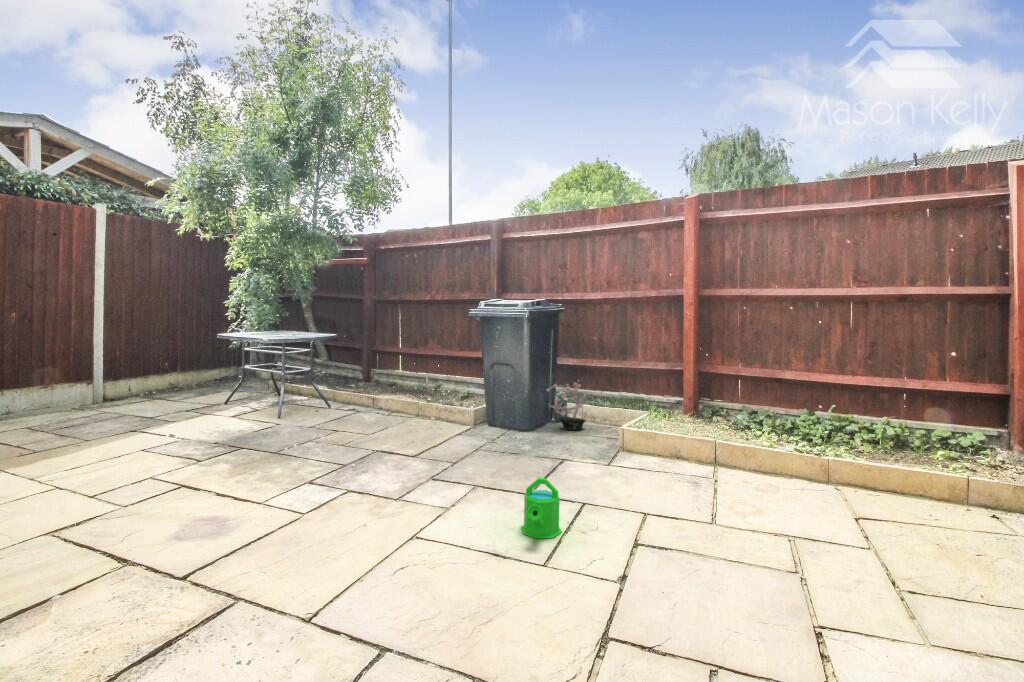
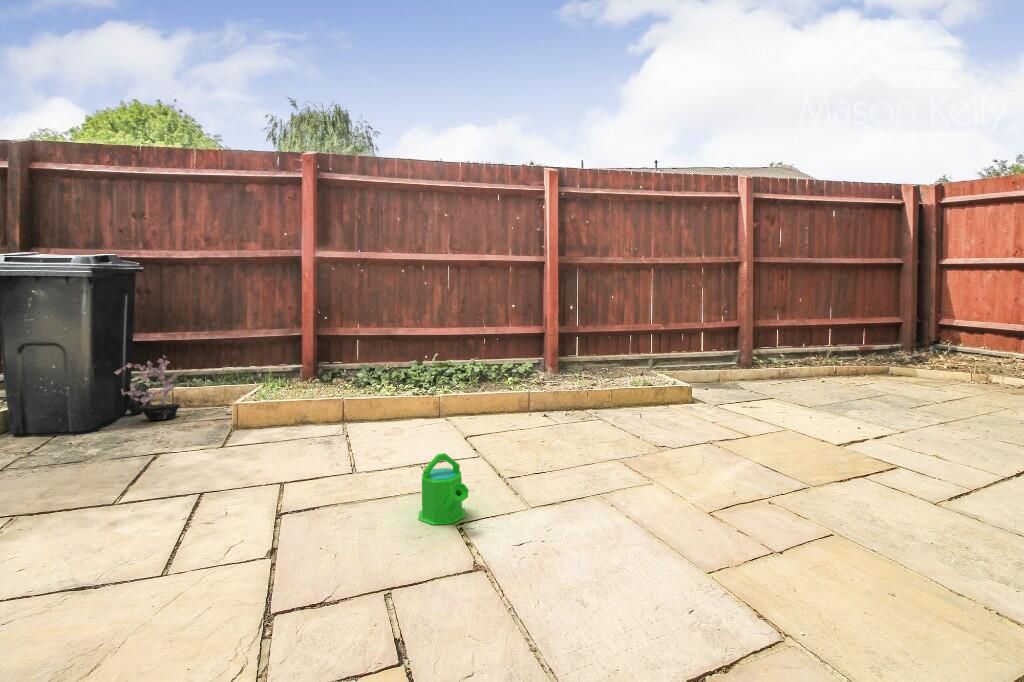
watering can: present [521,478,562,539] -> present [419,453,469,525]

